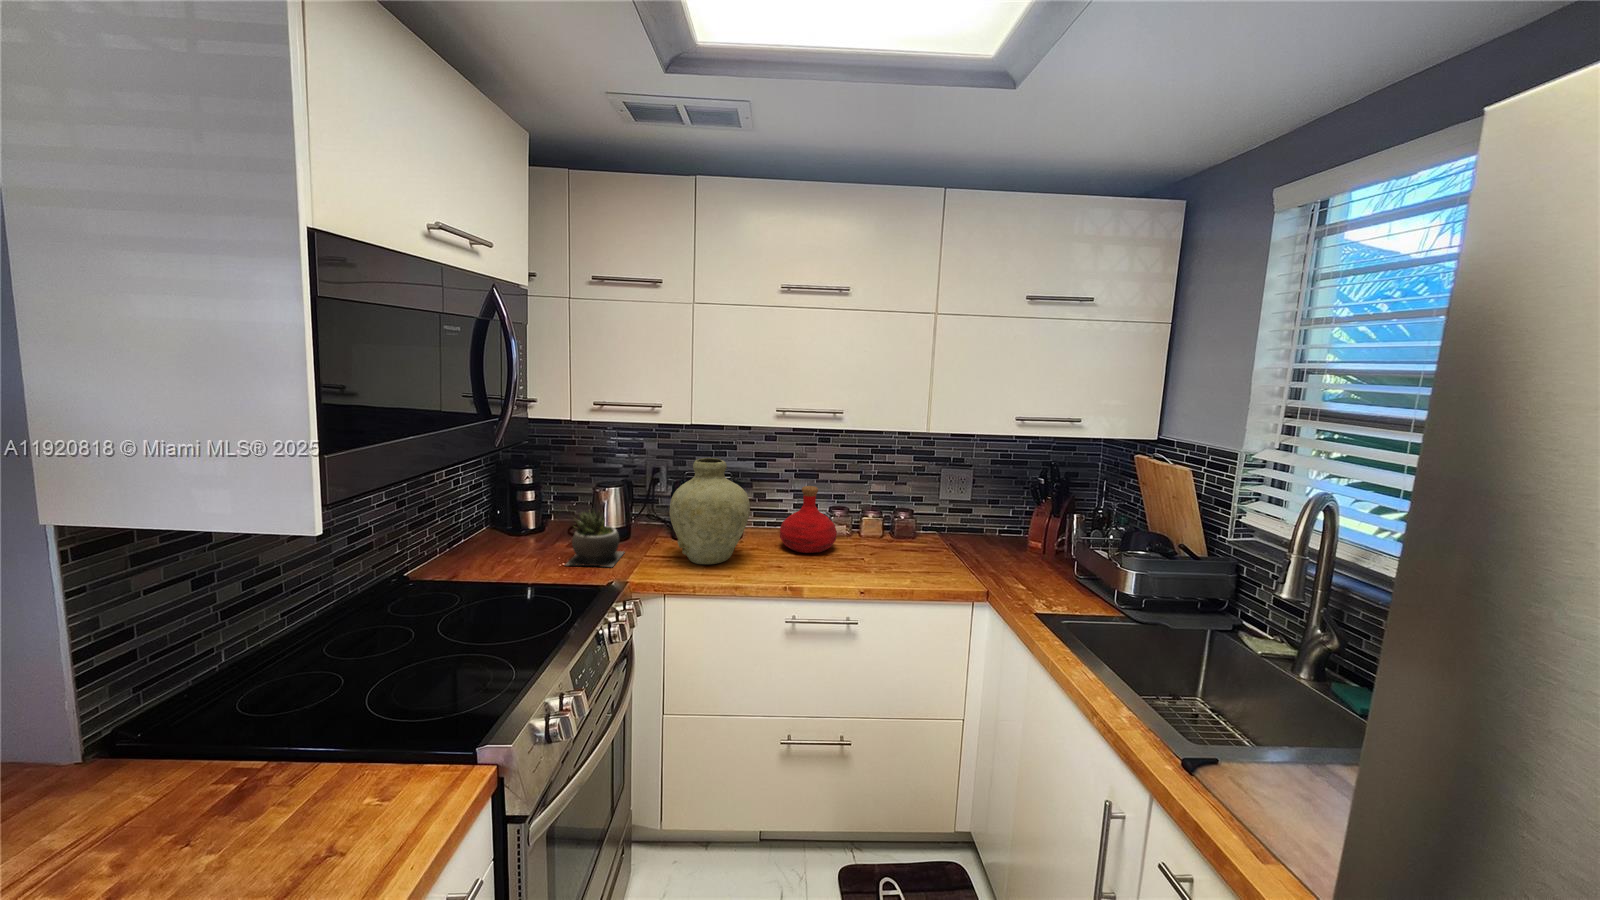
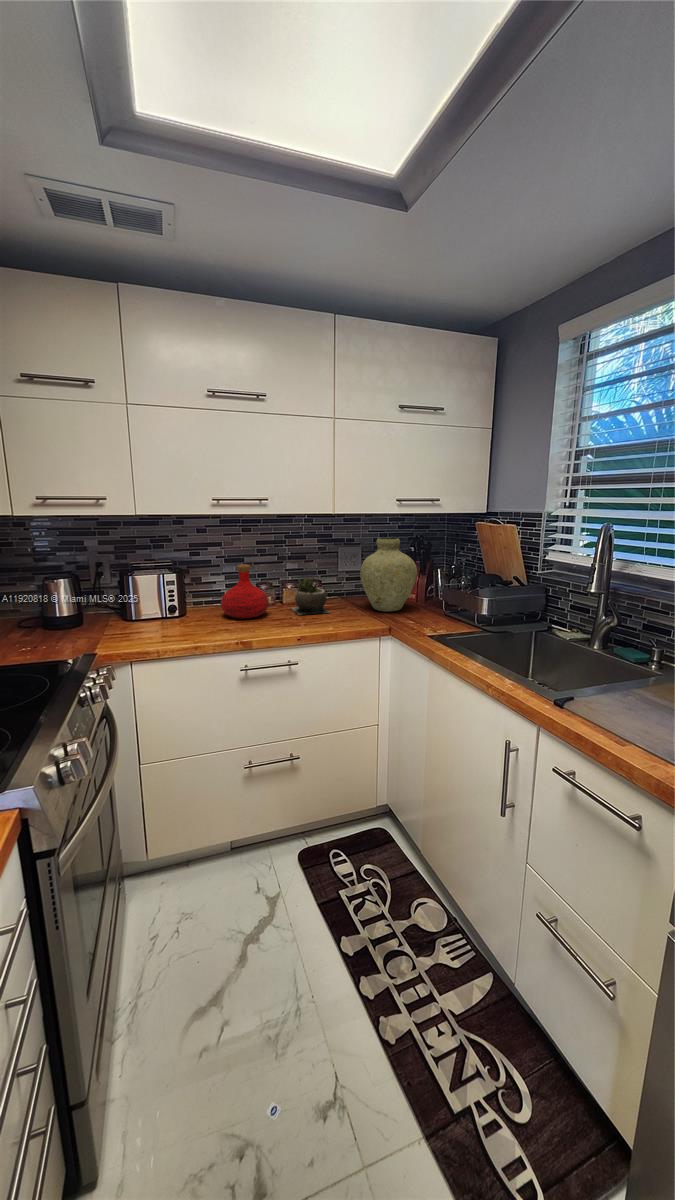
vase: present [670,458,750,564] -> present [360,538,417,612]
succulent plant: present [566,510,624,567] -> present [291,576,329,615]

